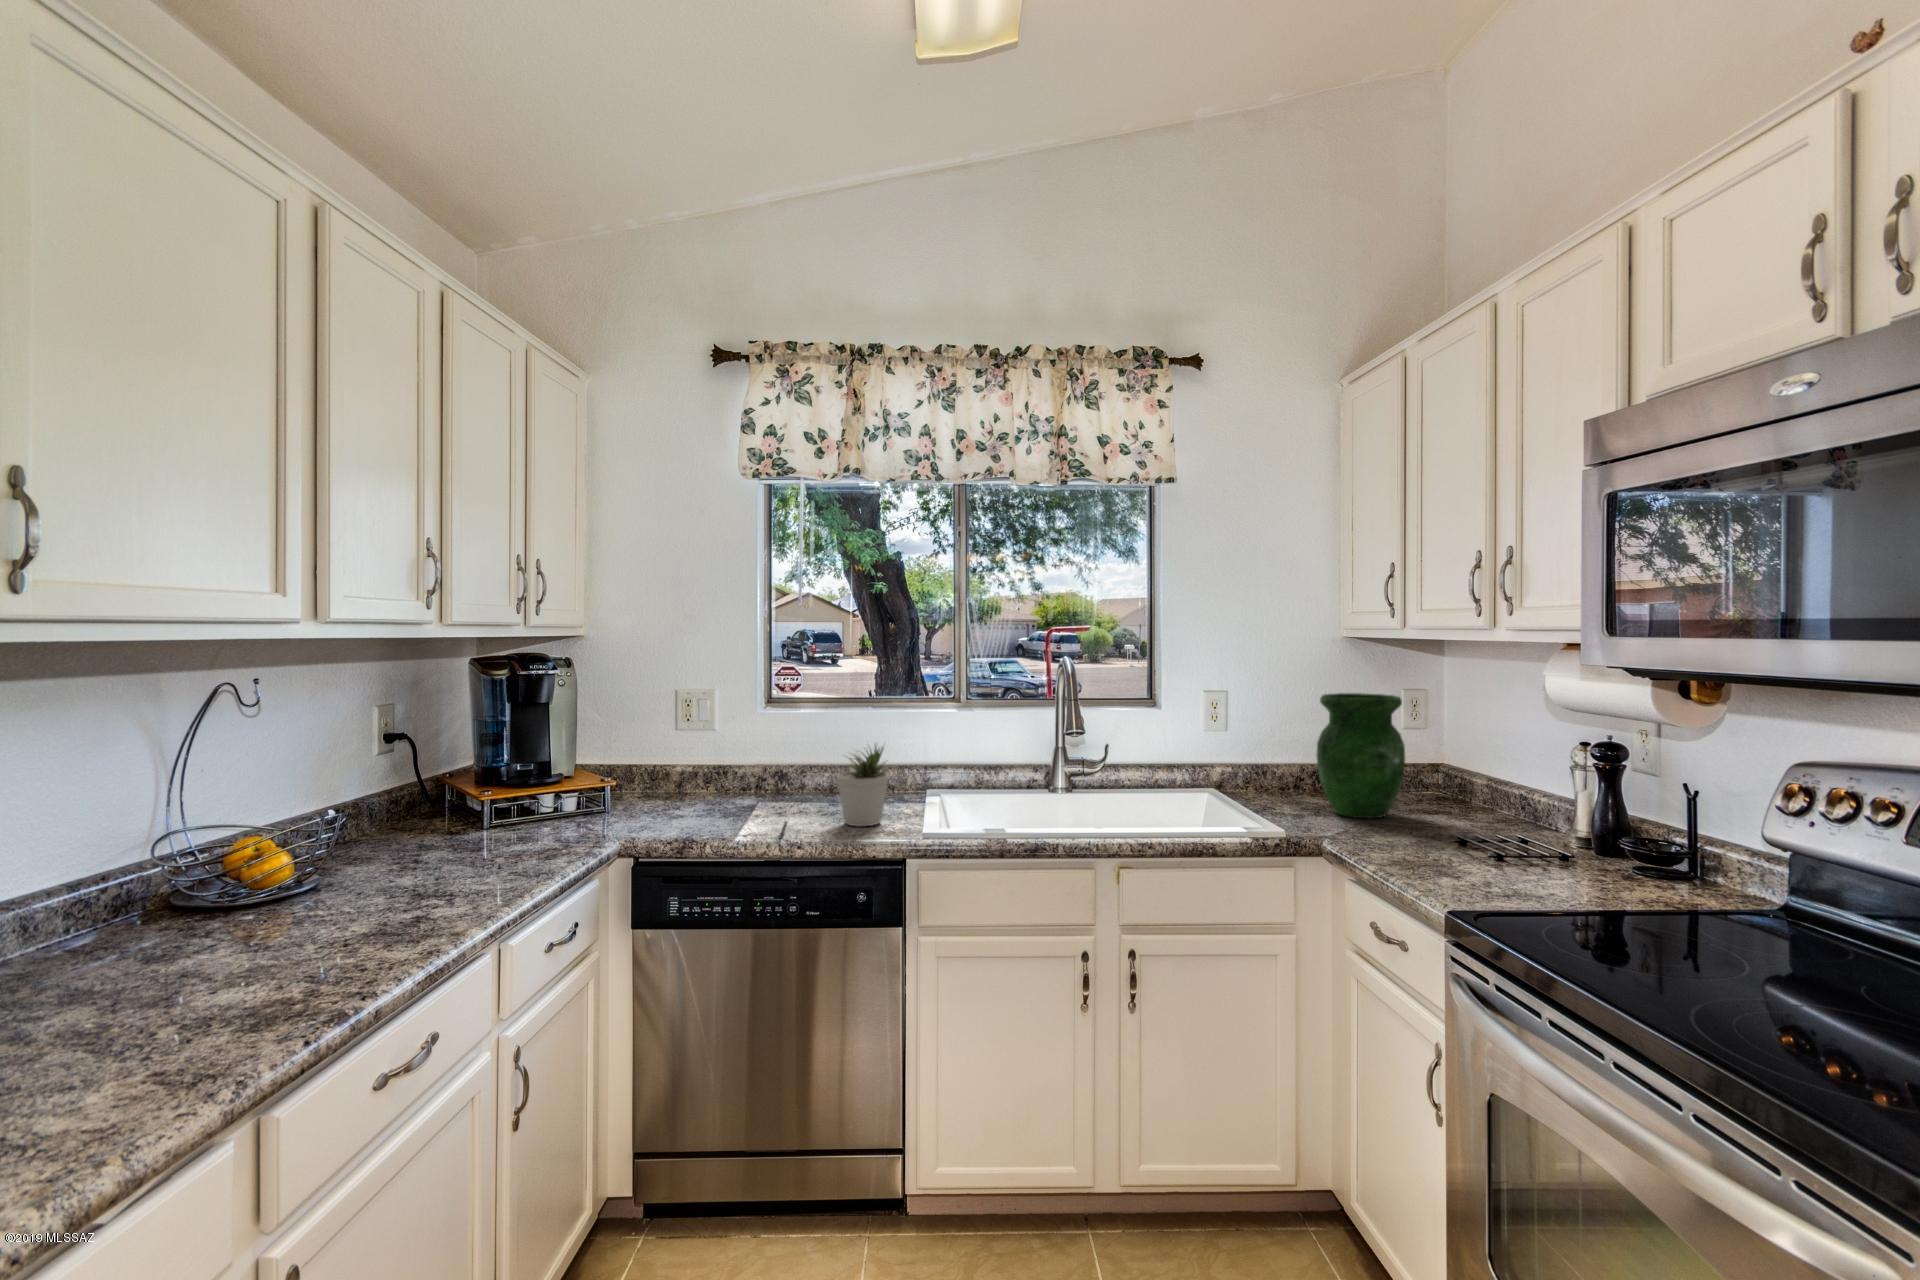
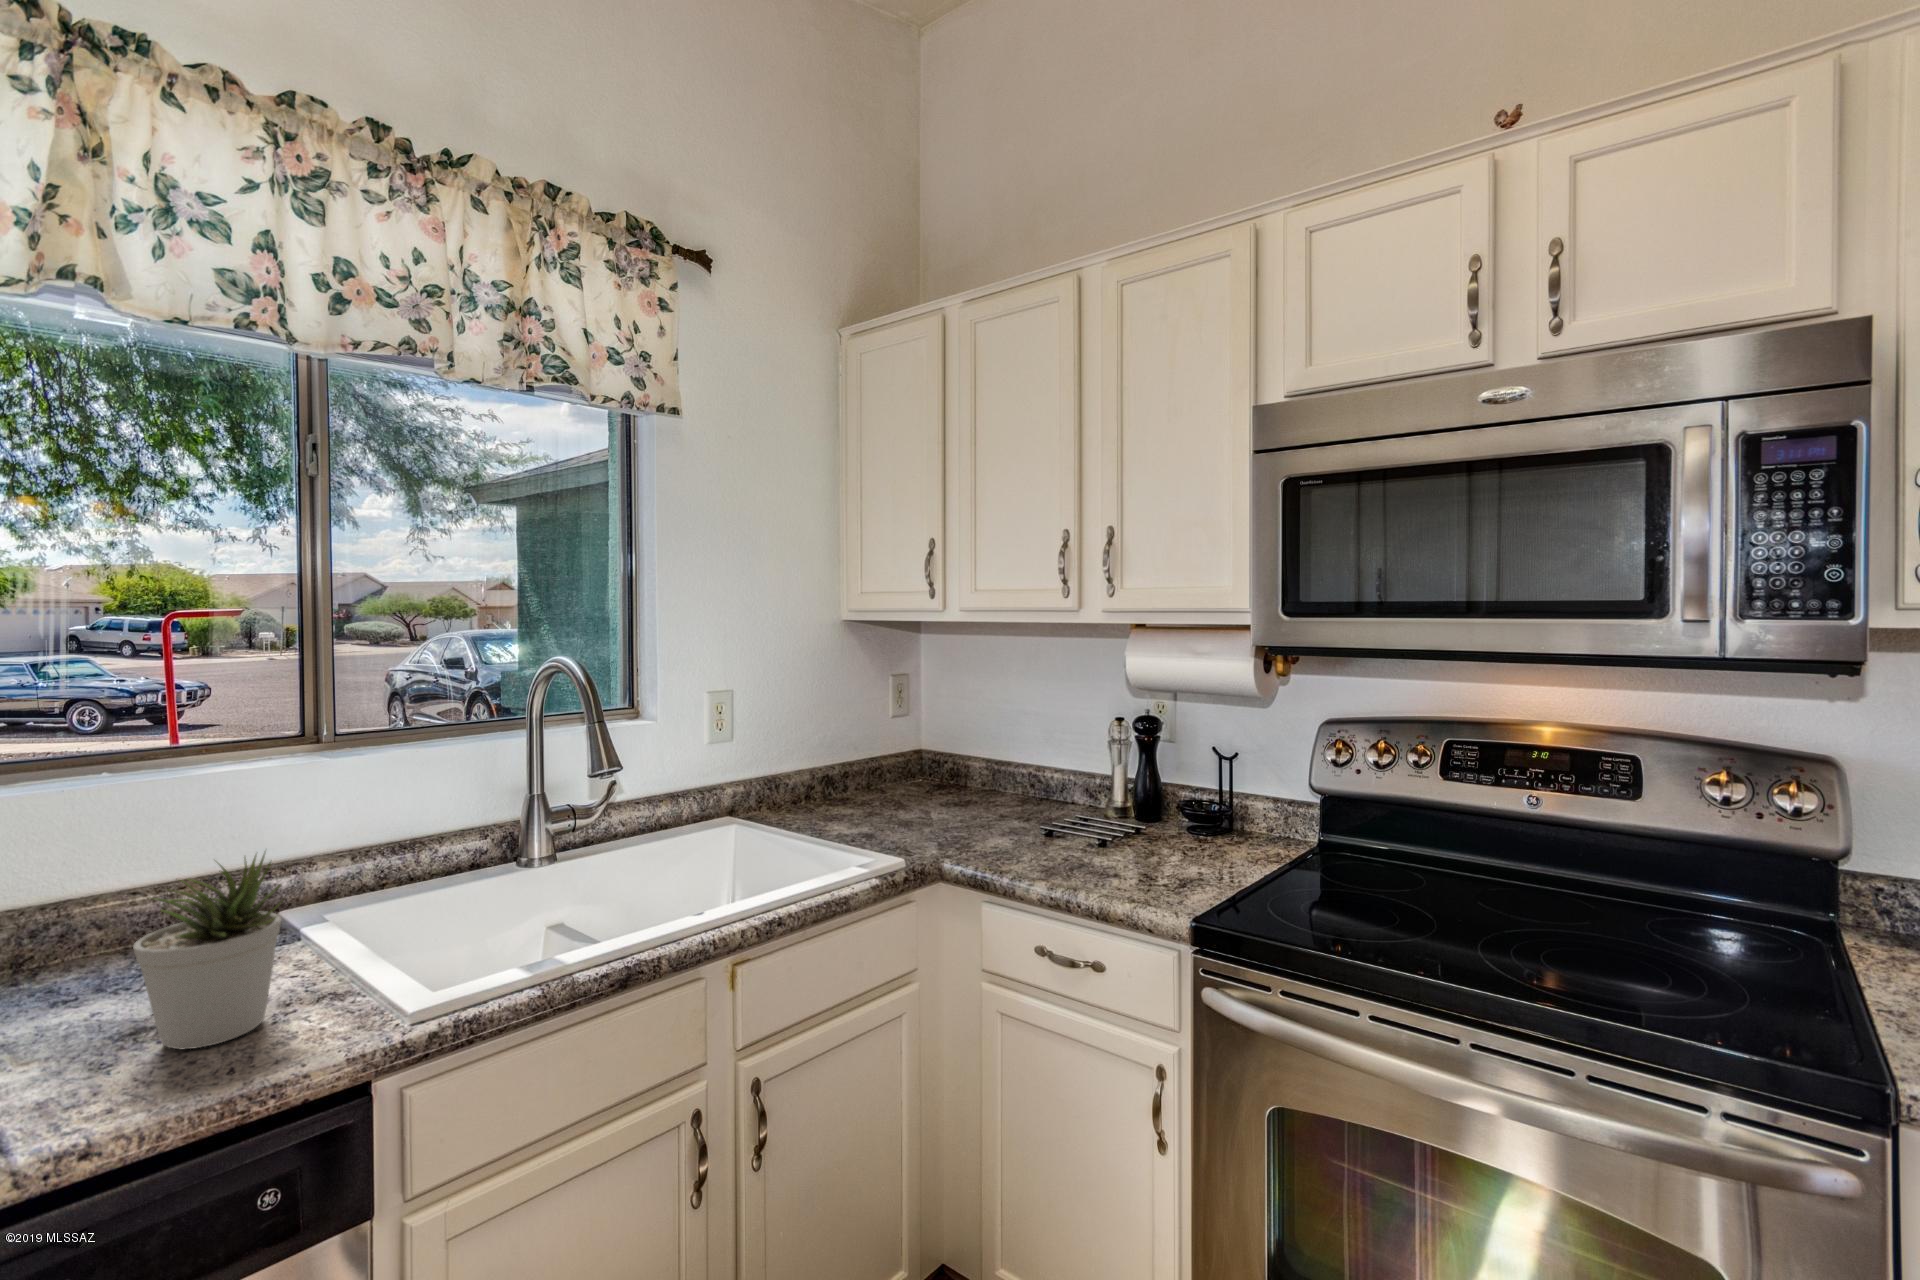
vase: present [1317,693,1405,818] -> none [862,683,953,823]

